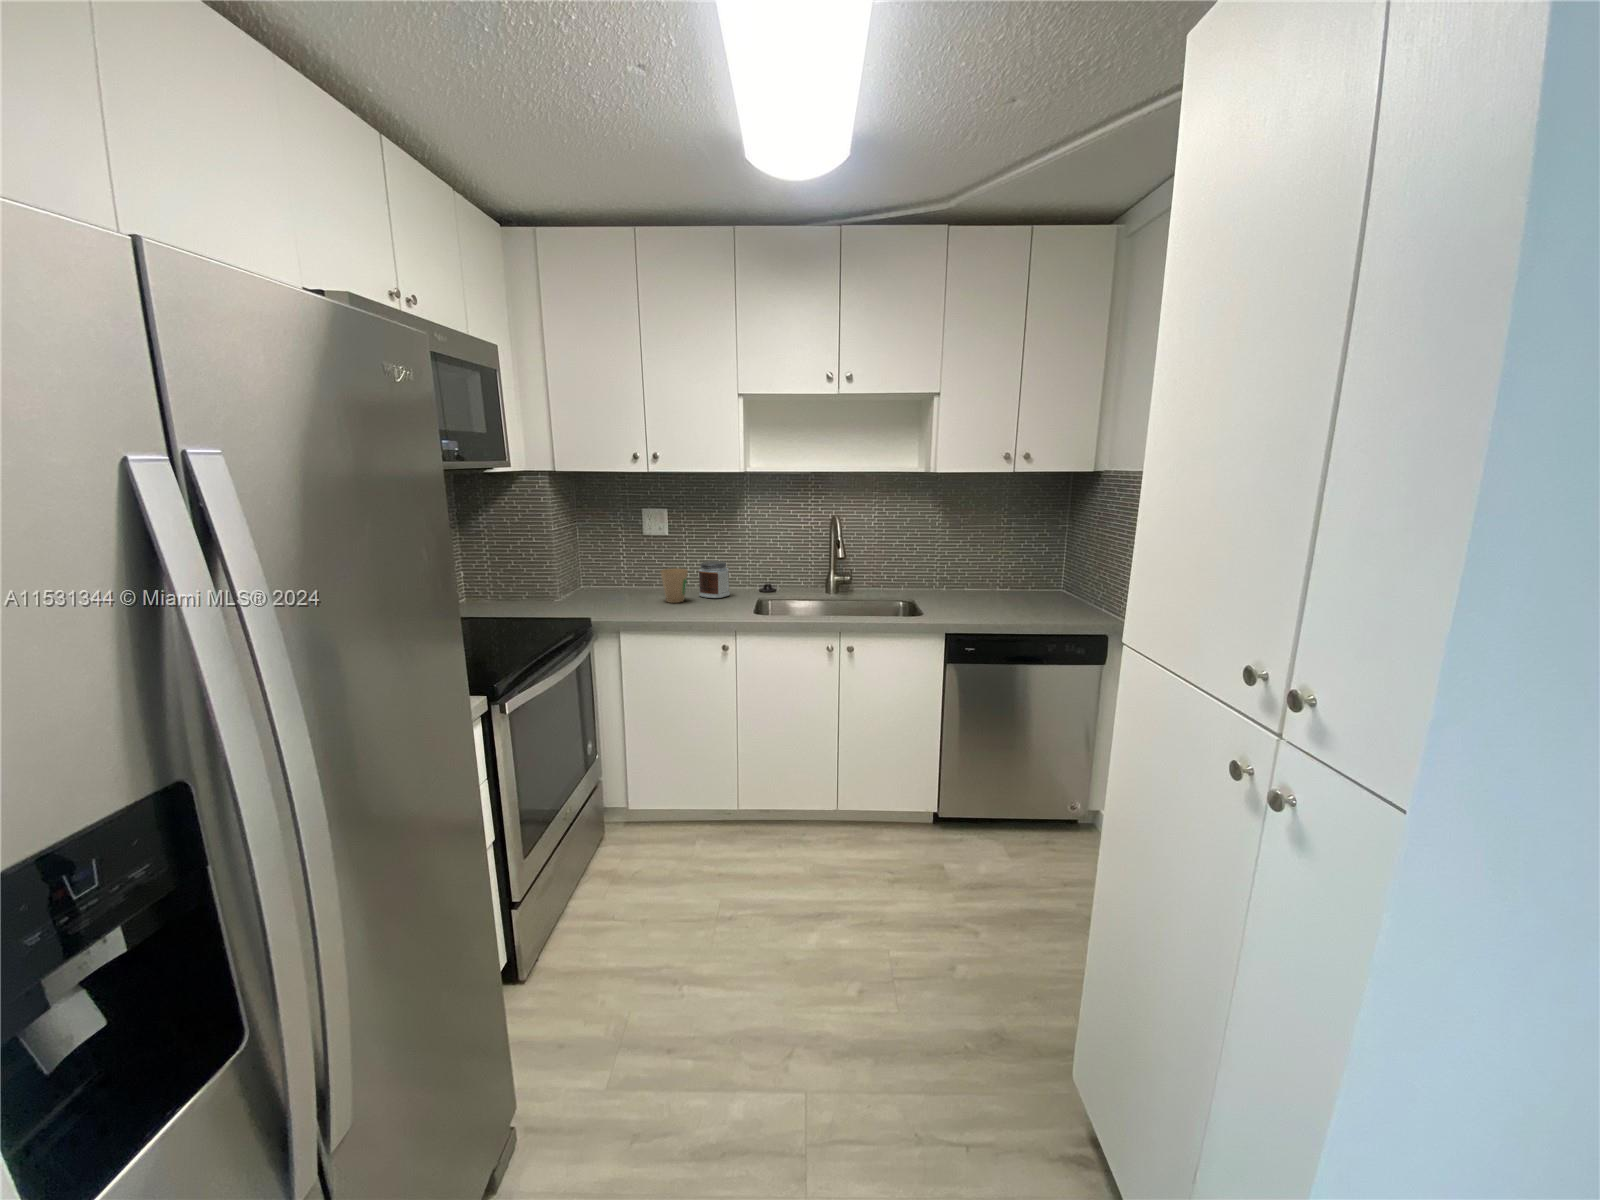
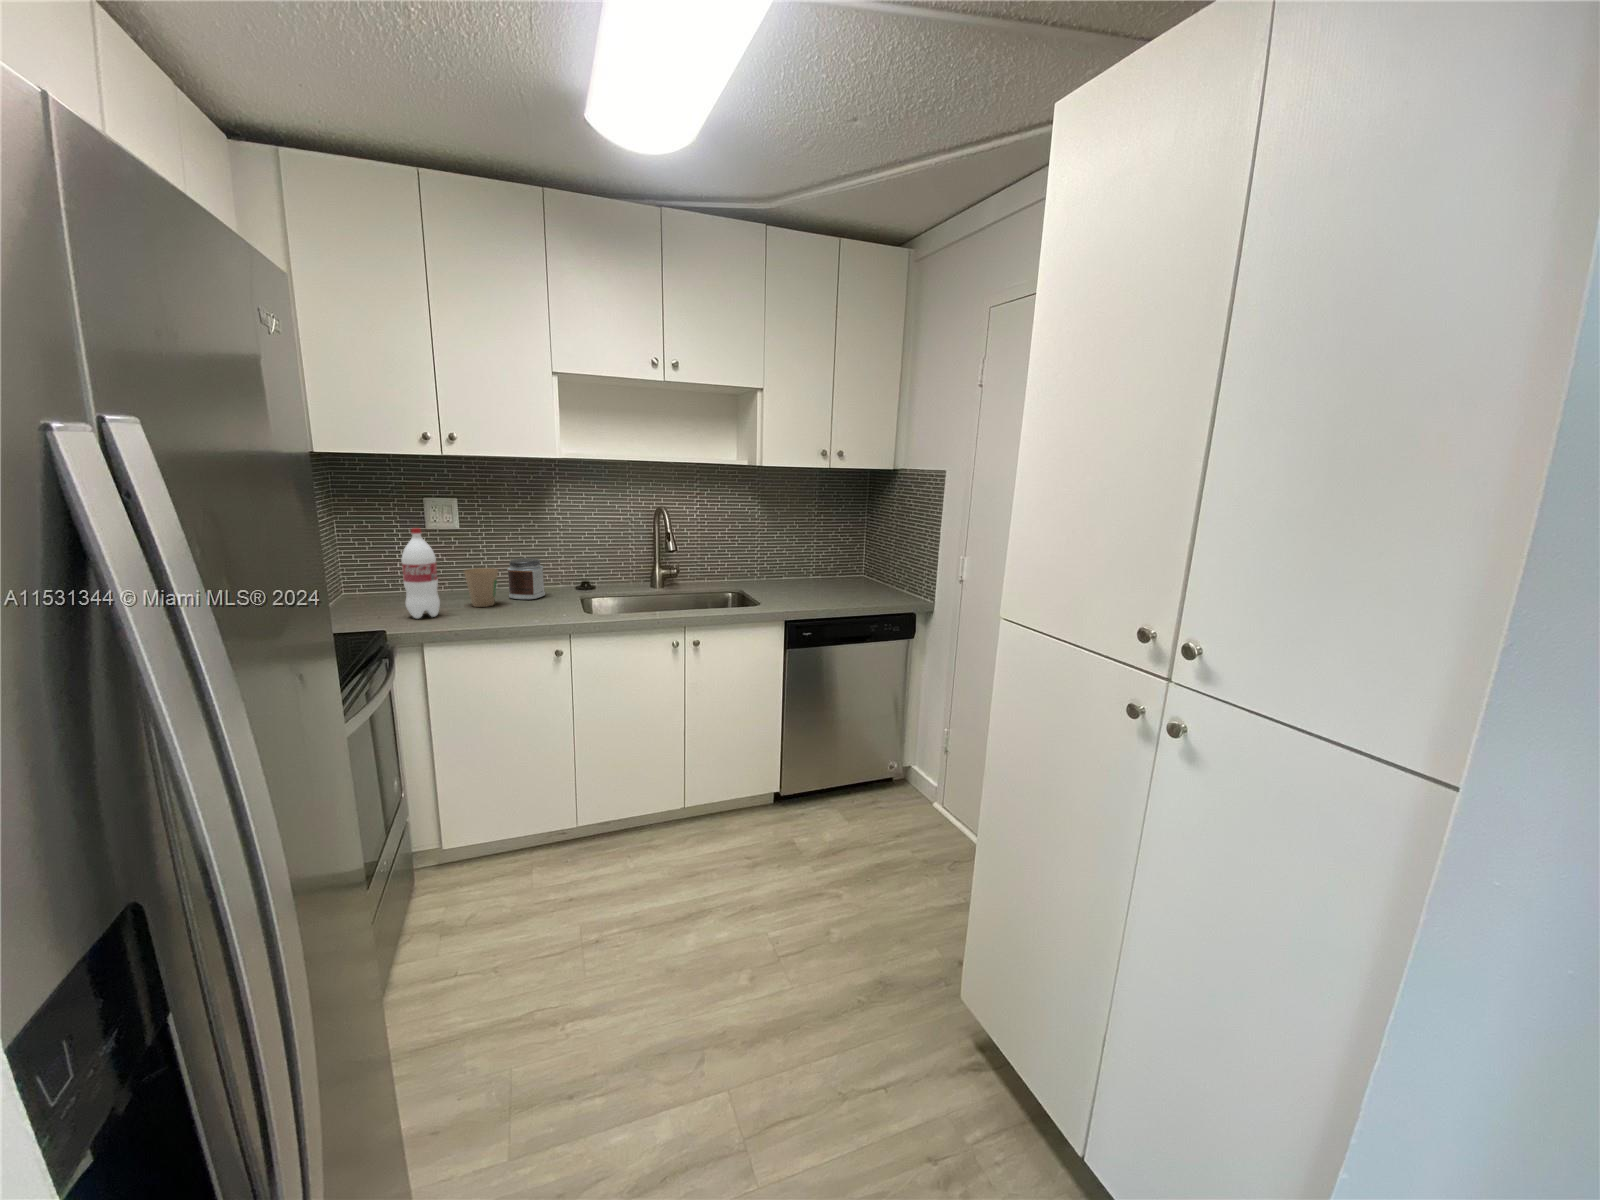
bottle: none [609,533,637,610] -> present [401,528,440,619]

